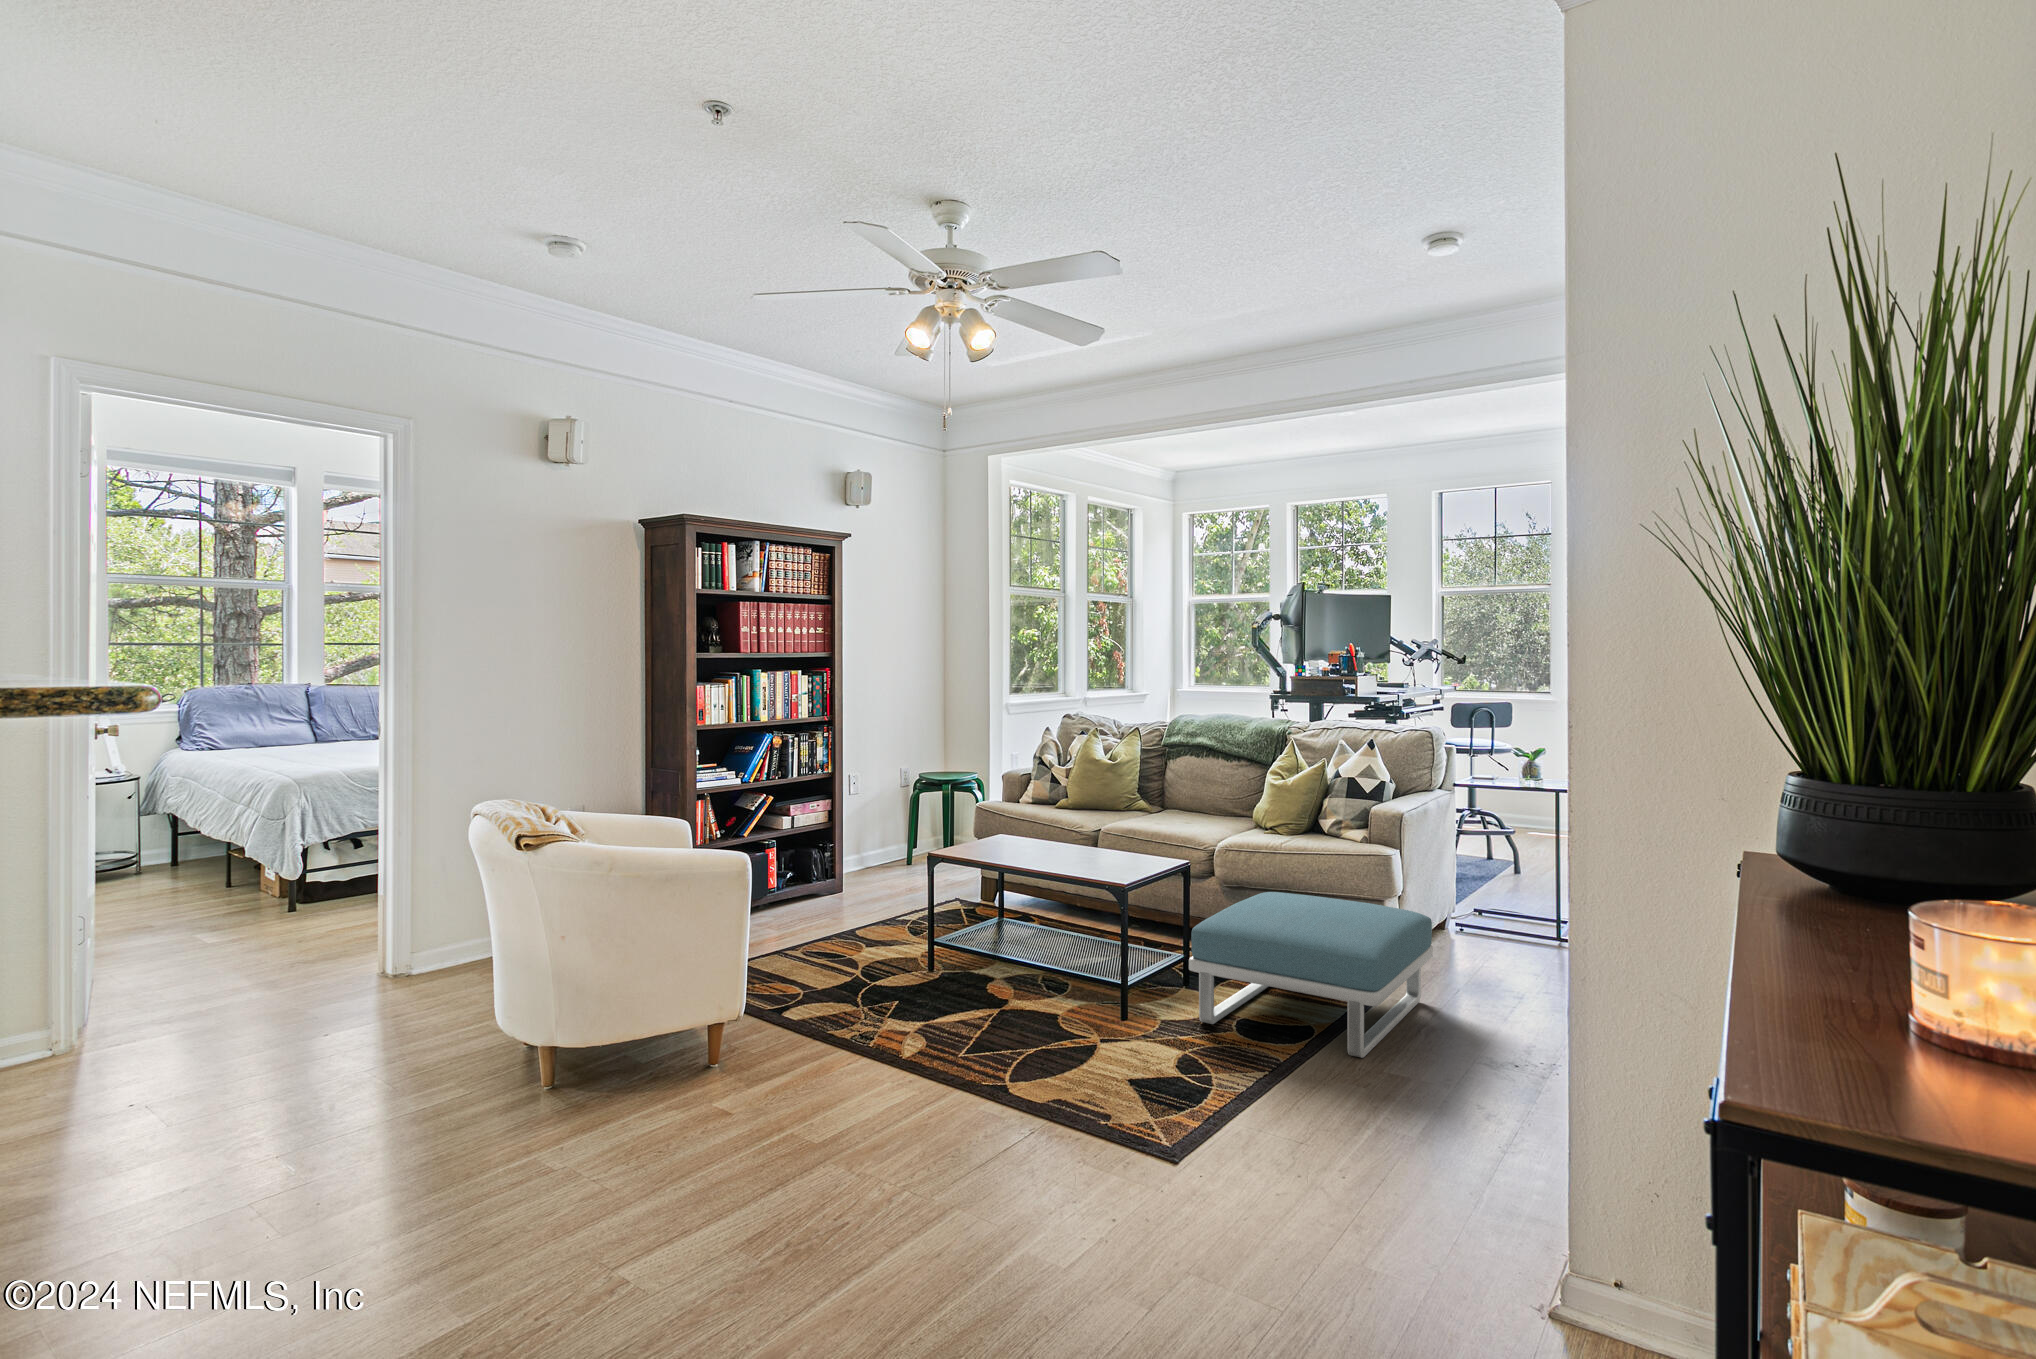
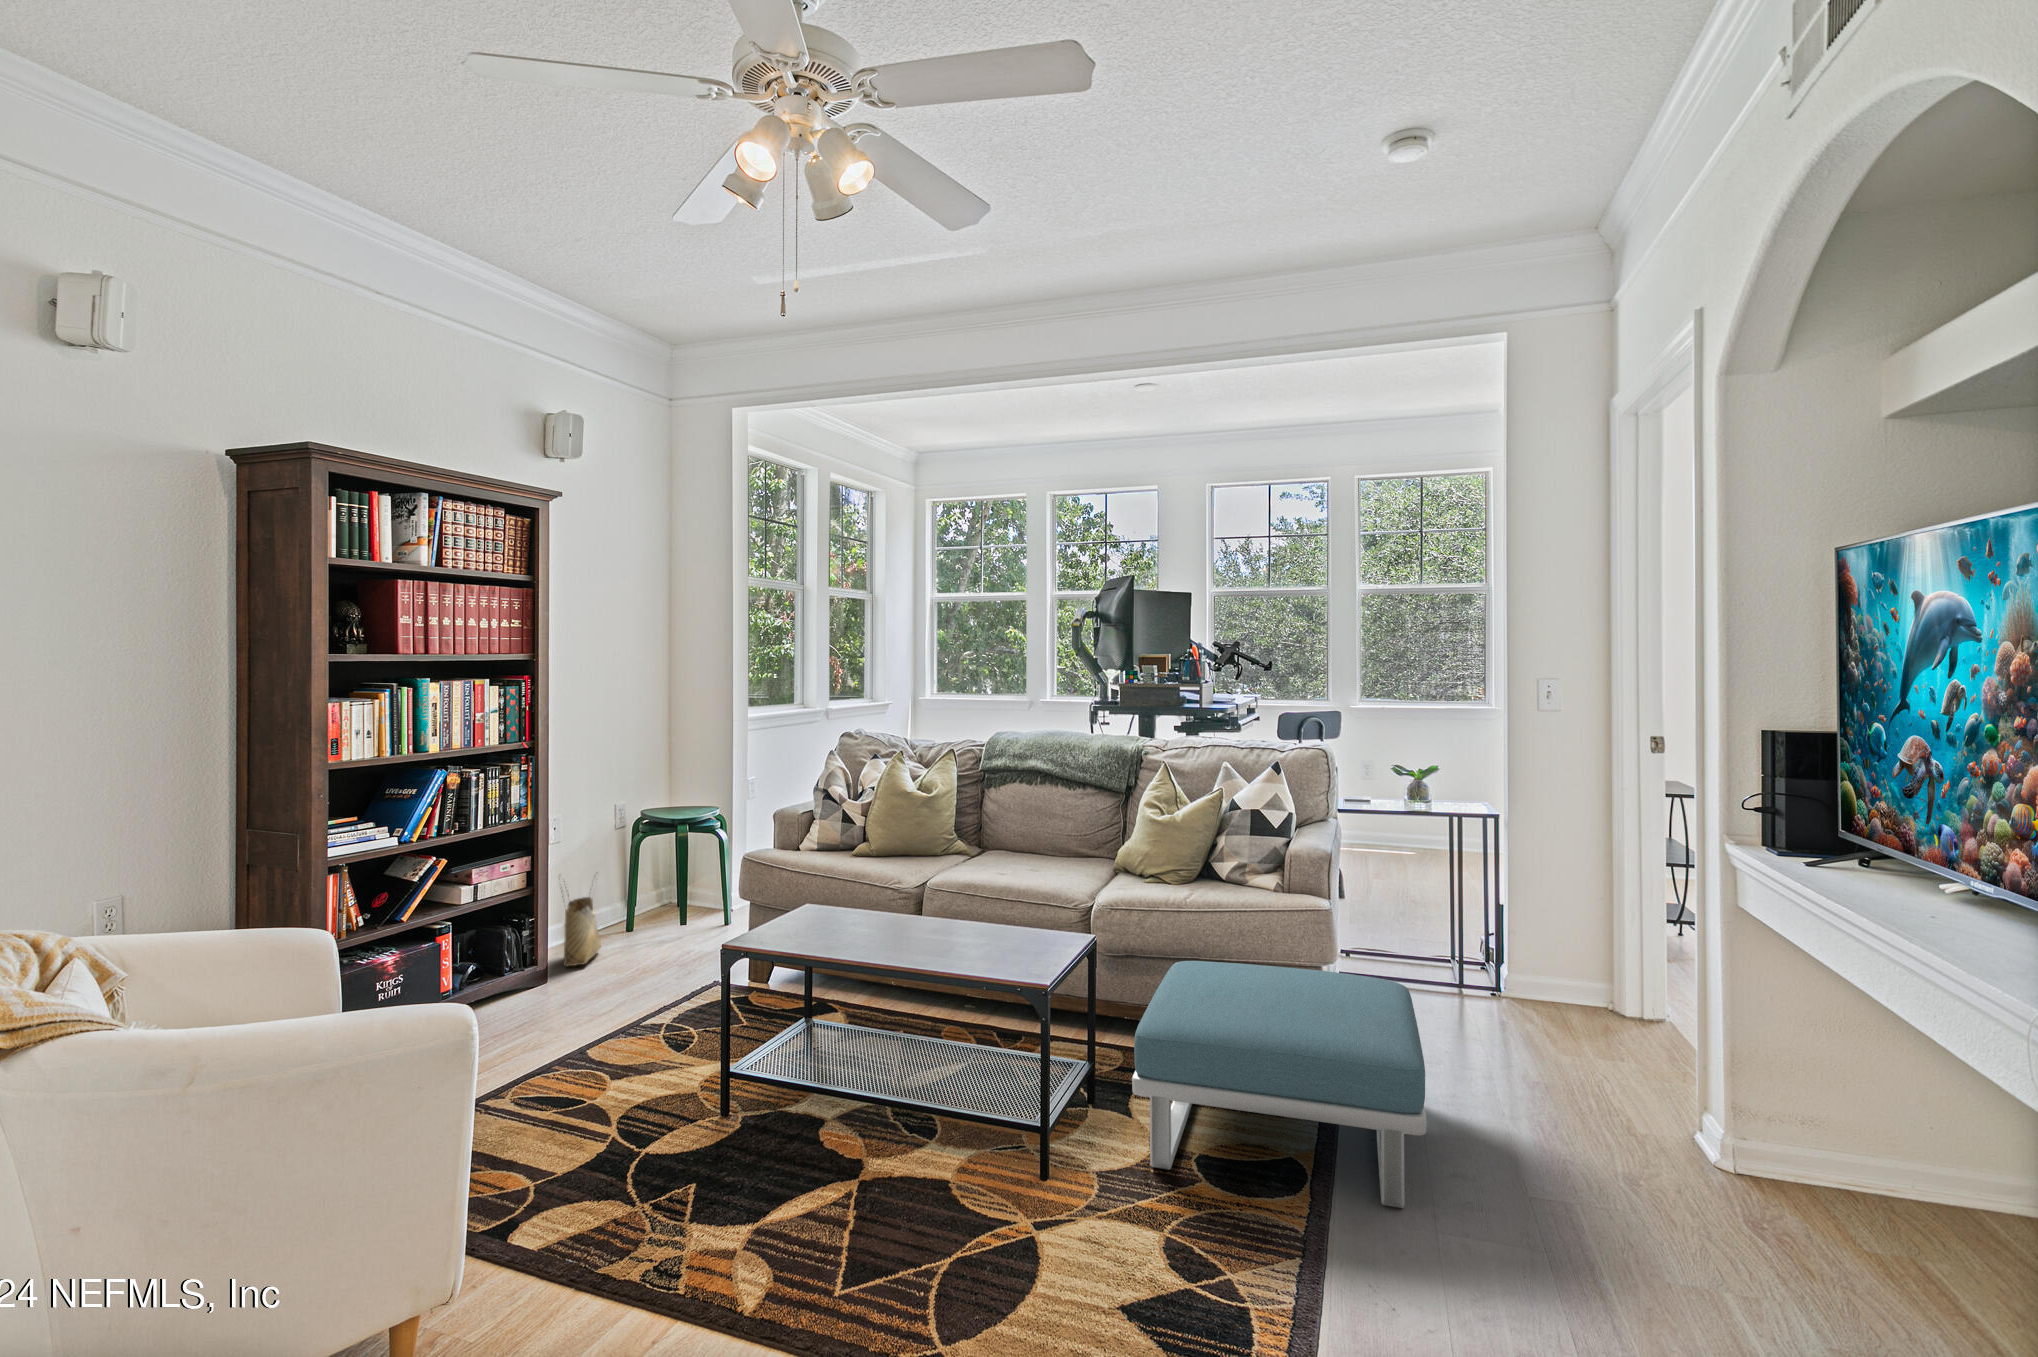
woven basket: none [852,814,883,883] -> present [561,872,601,966]

